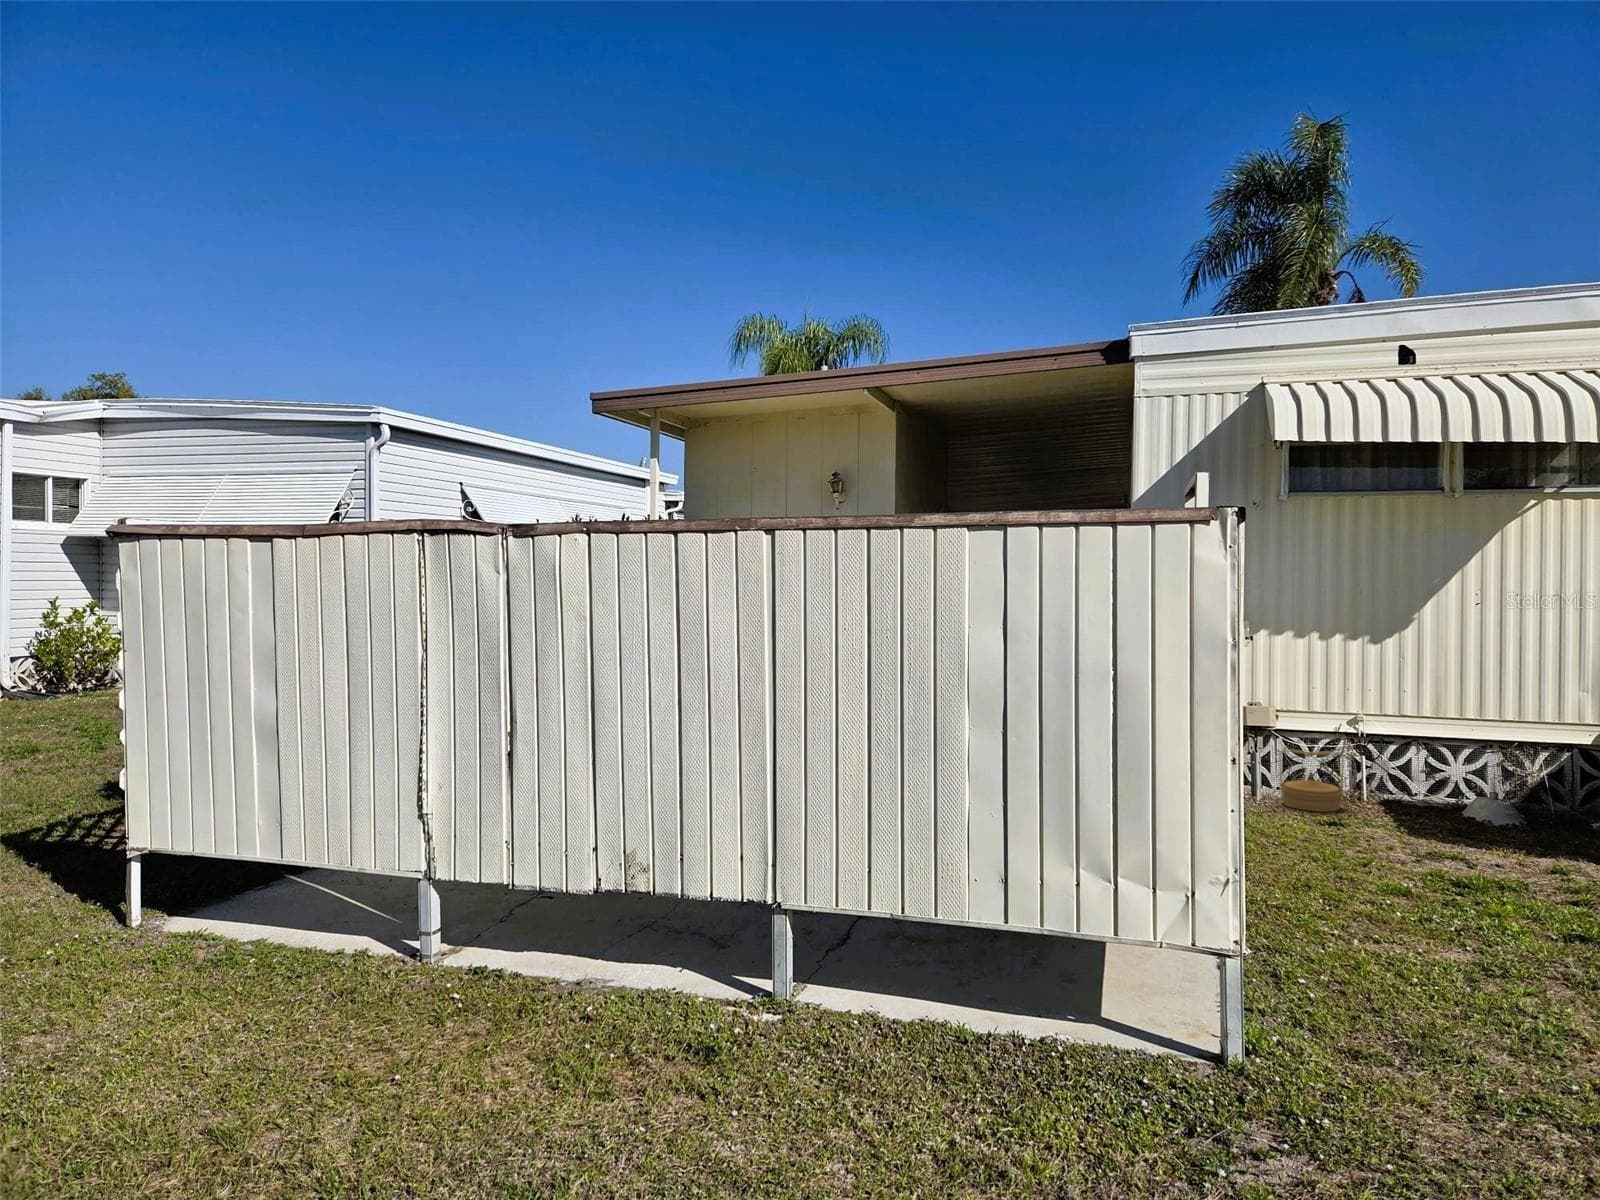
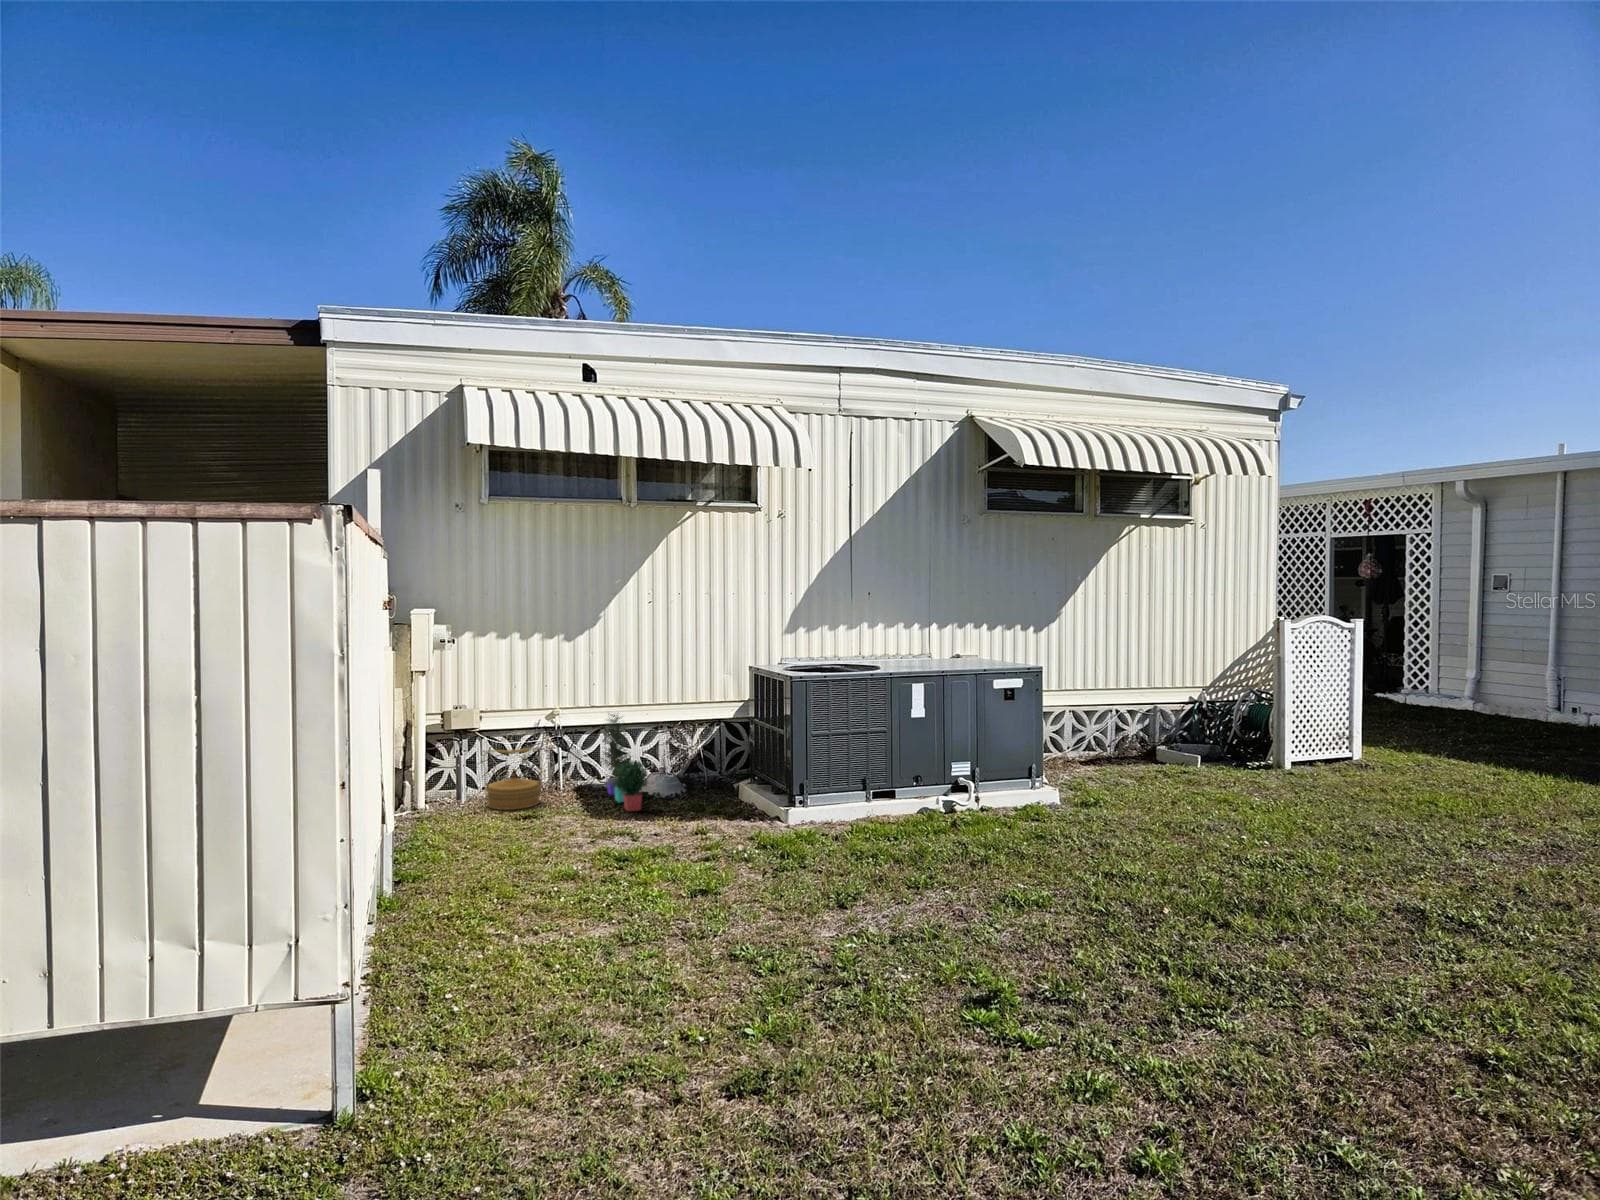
potted plant: none [1412,723,1484,835] -> present [602,714,648,811]

